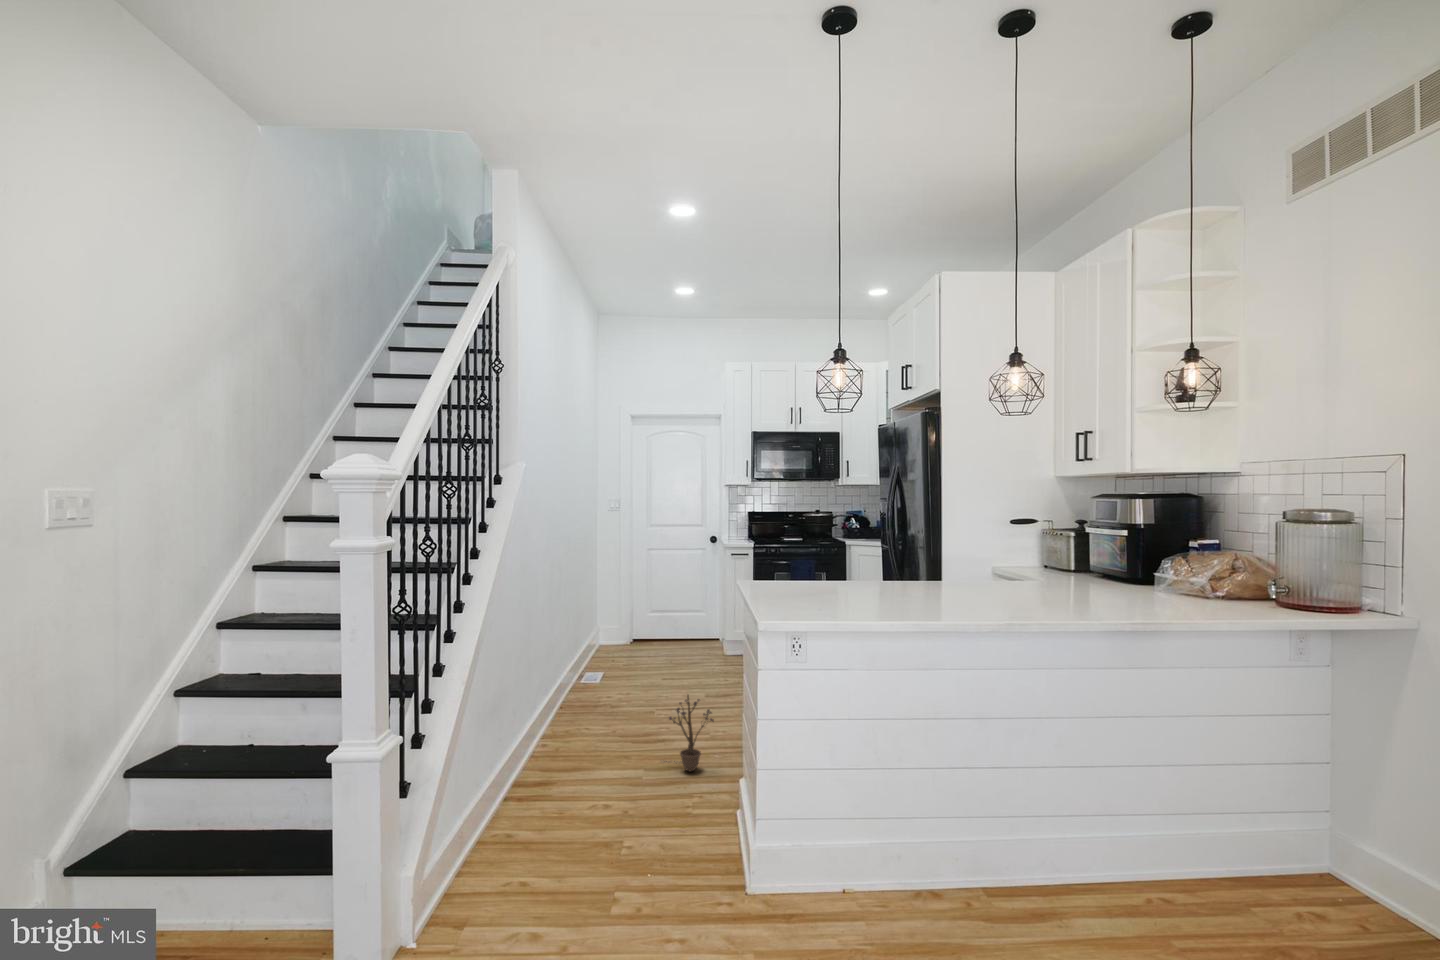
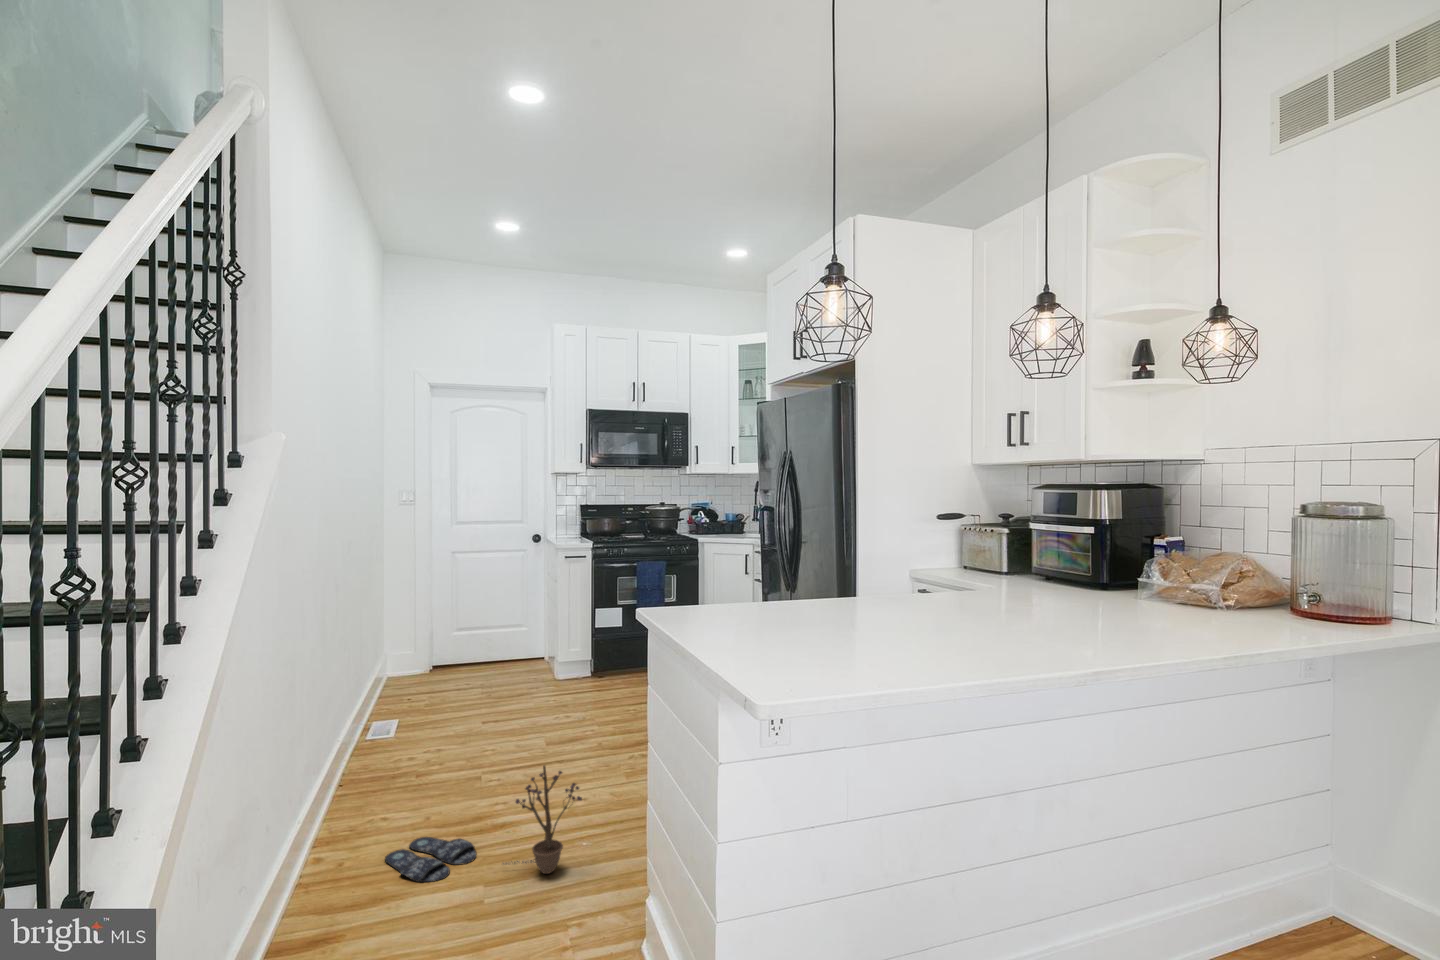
slippers: none [587,742,645,767] -> present [385,837,476,882]

